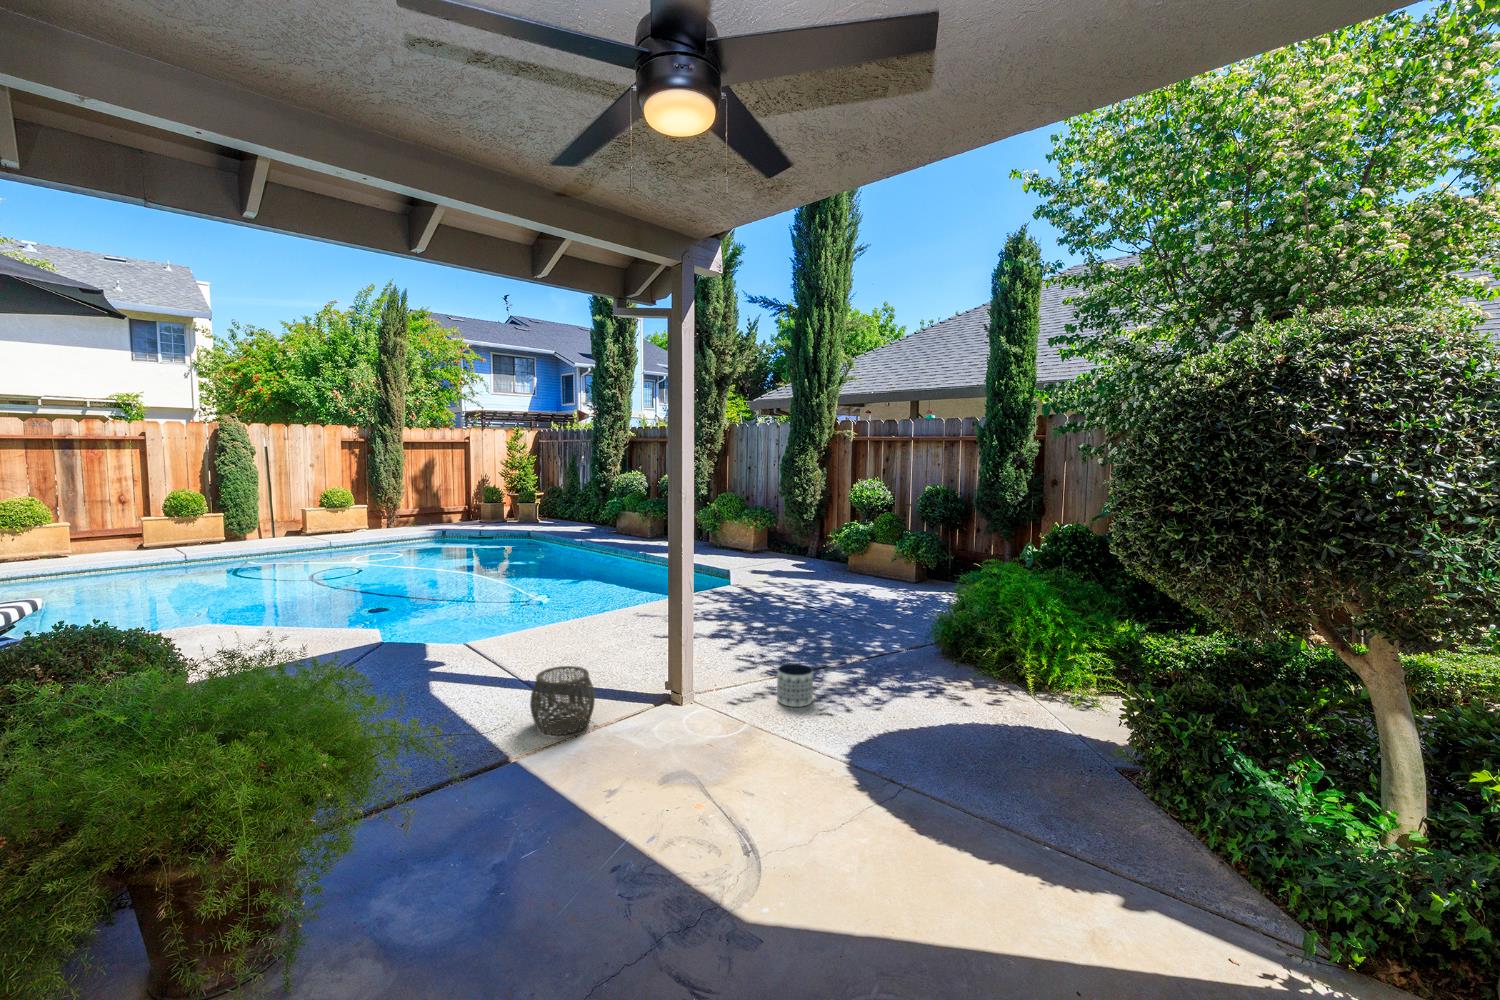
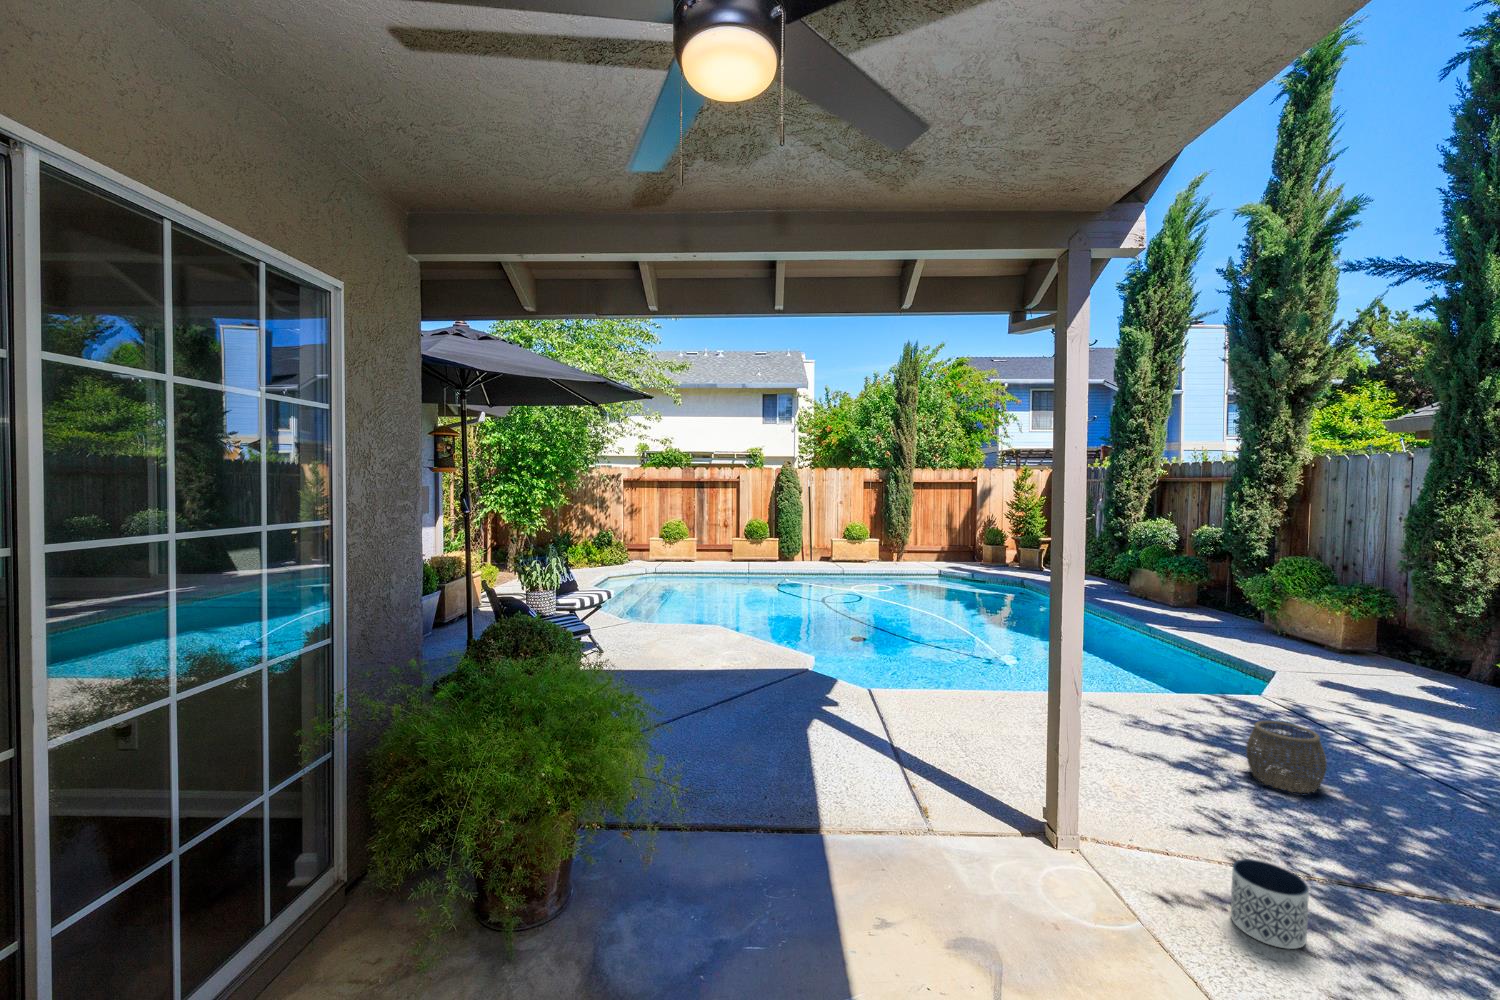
woven basket: present [530,666,595,735] -> present [1246,721,1327,794]

